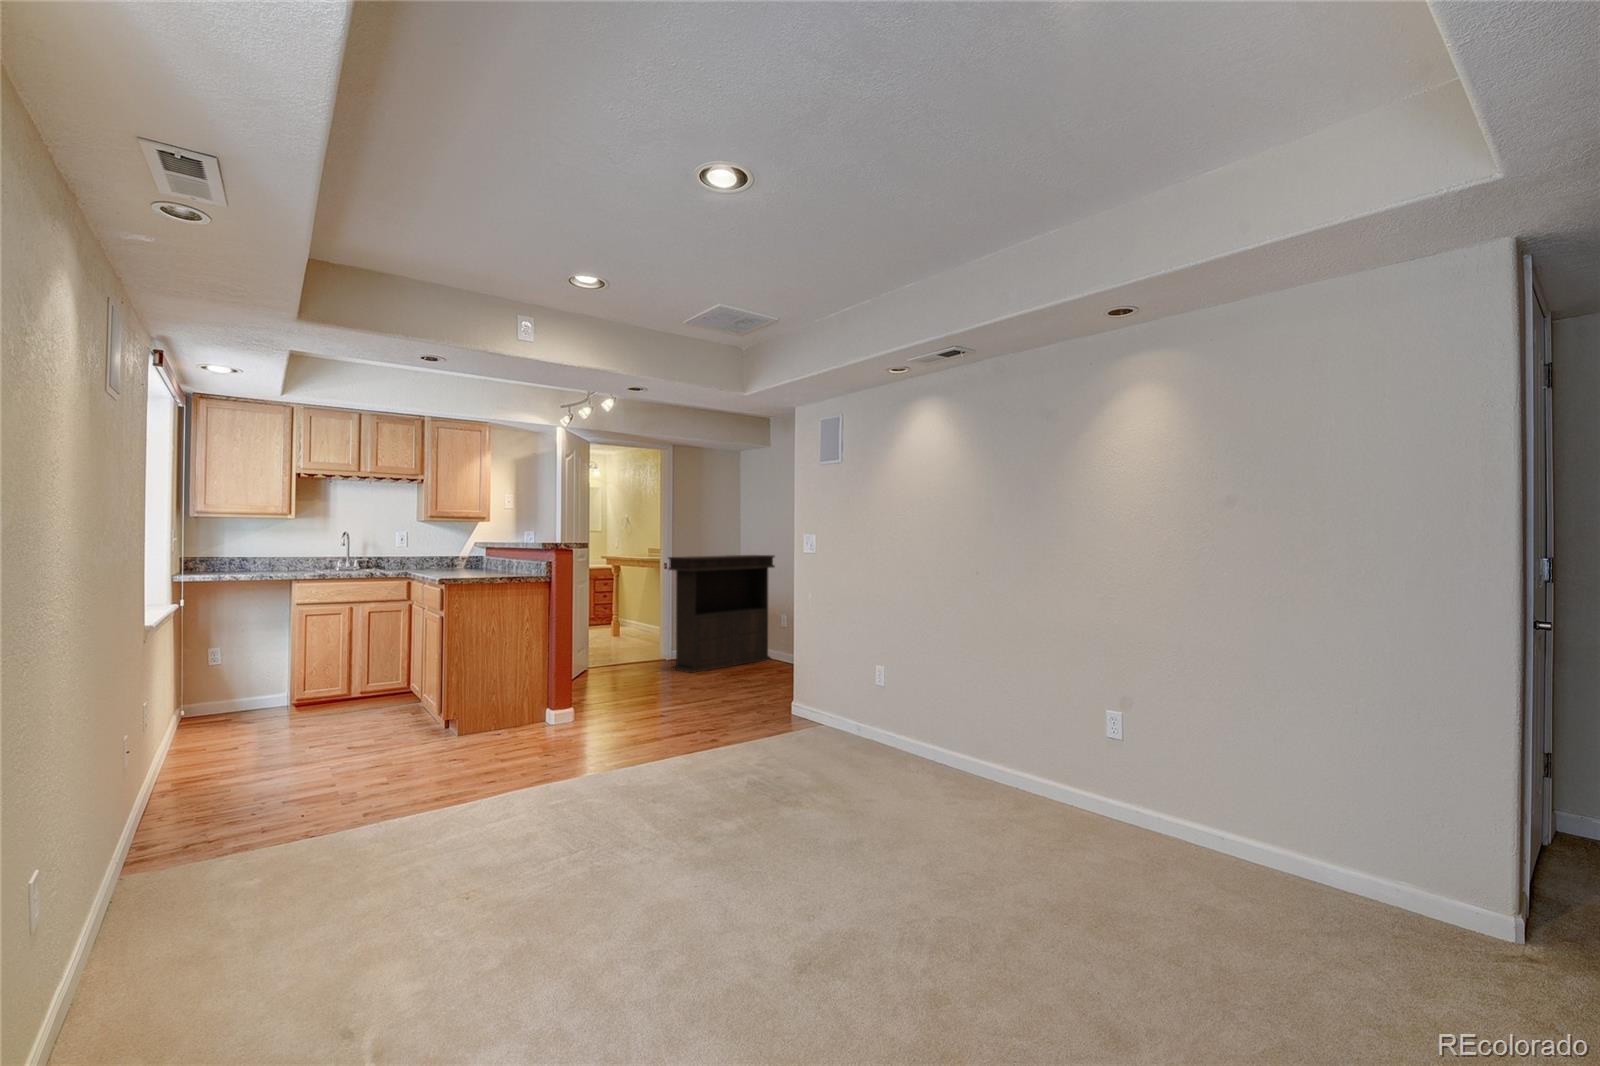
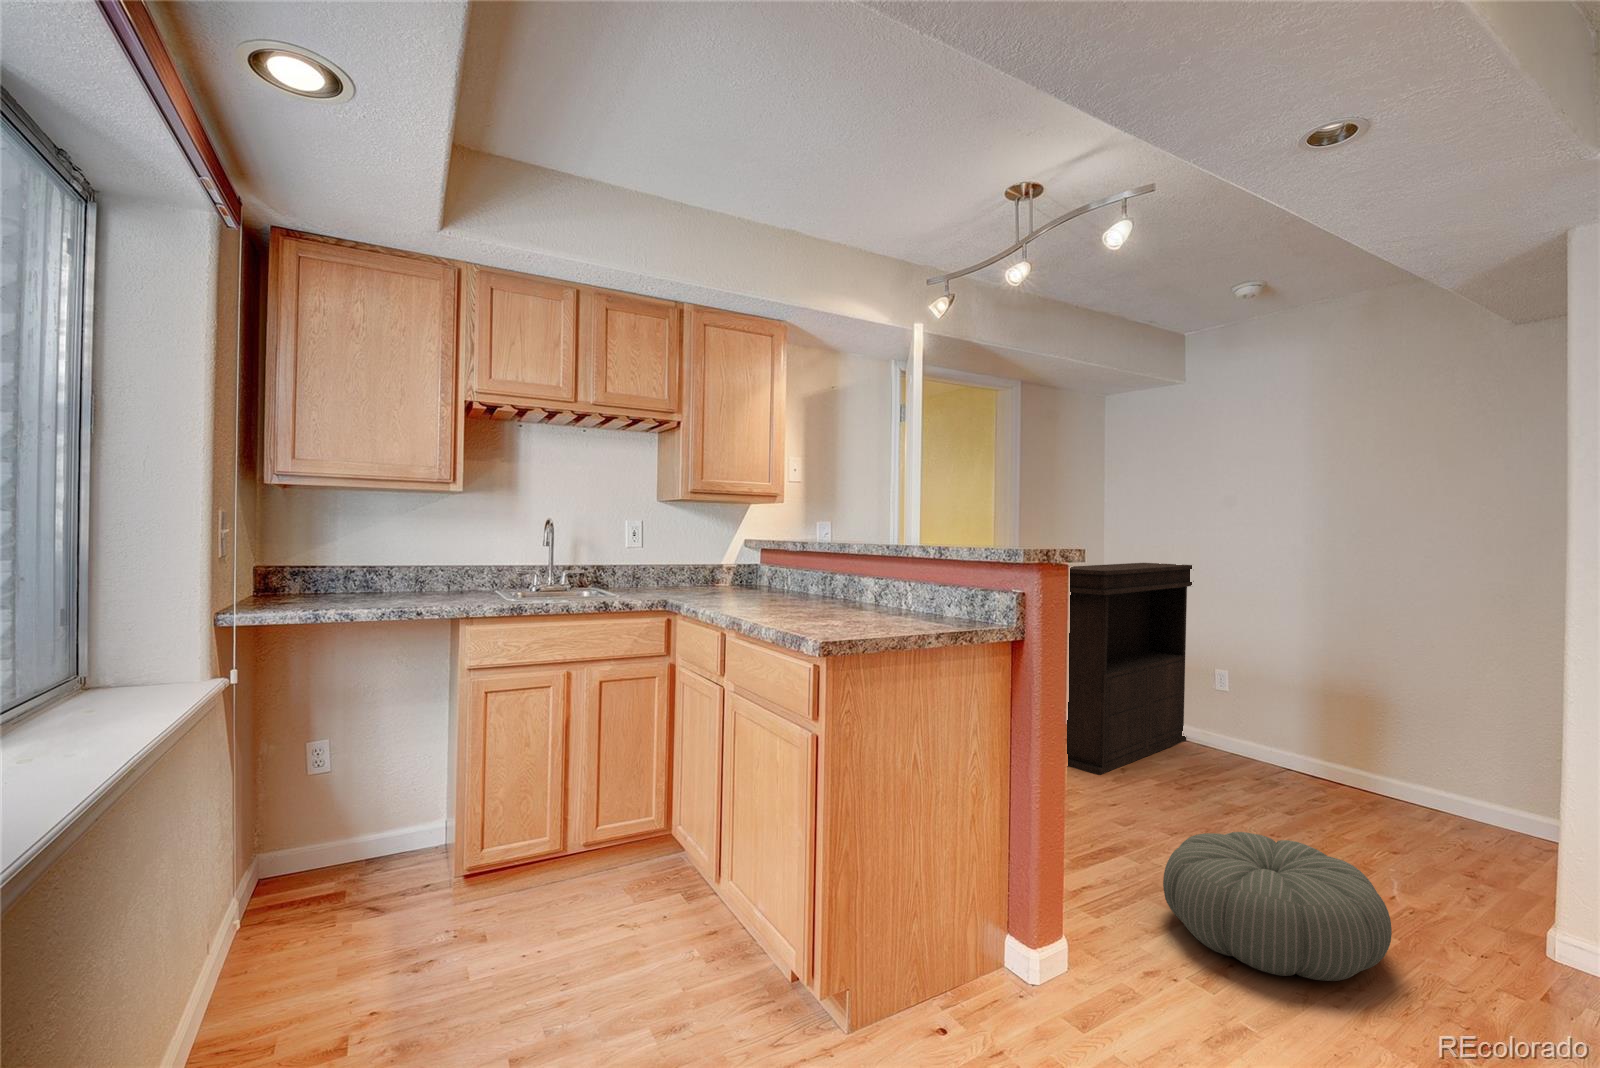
pouf: none [629,673,716,721] -> present [1163,832,1392,981]

